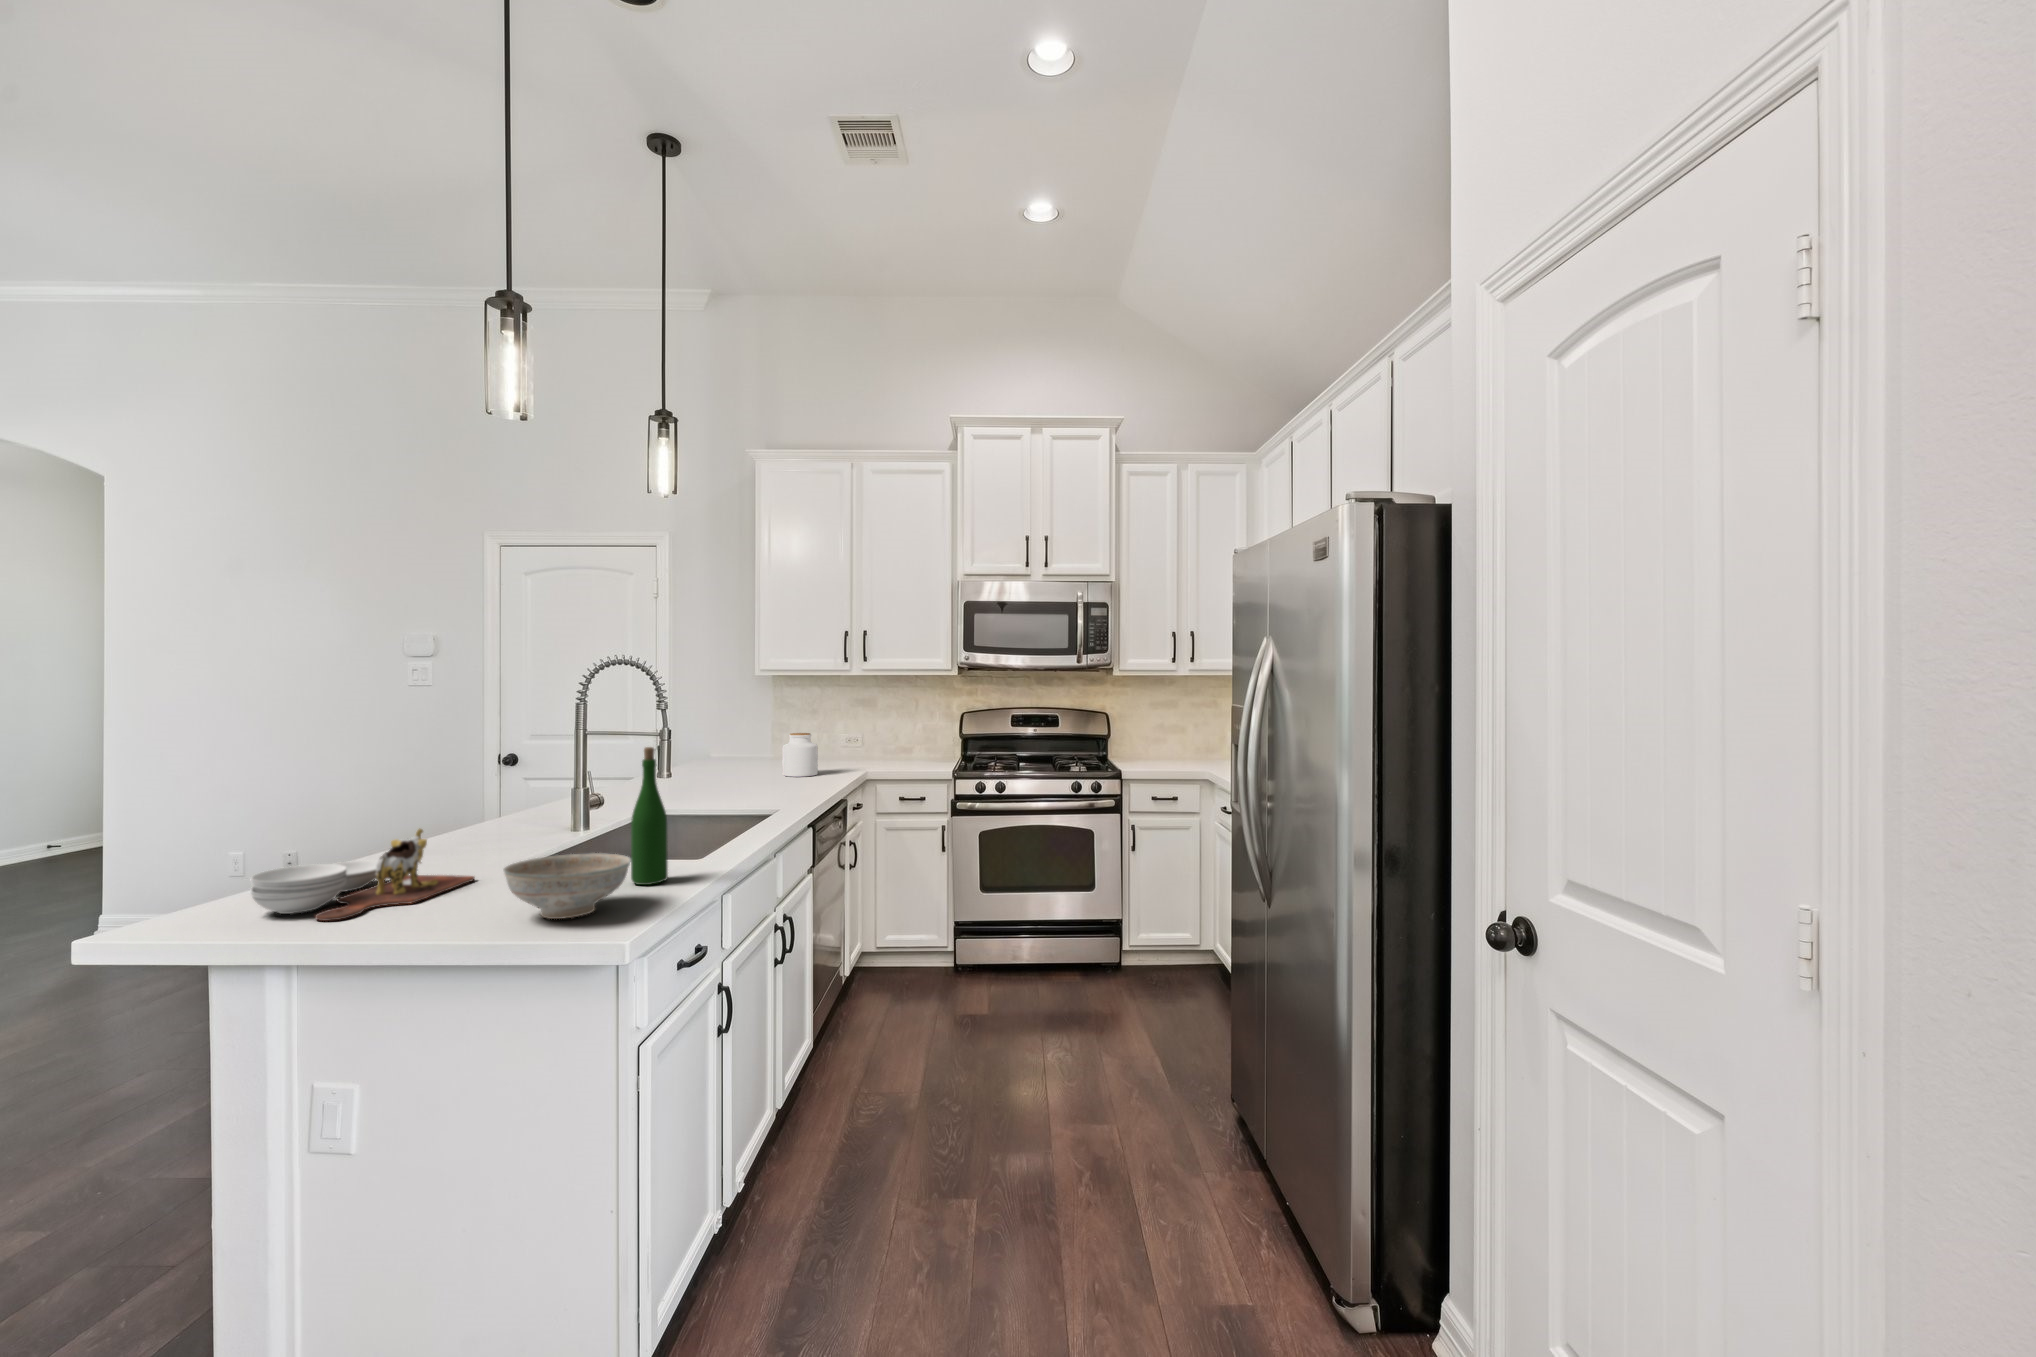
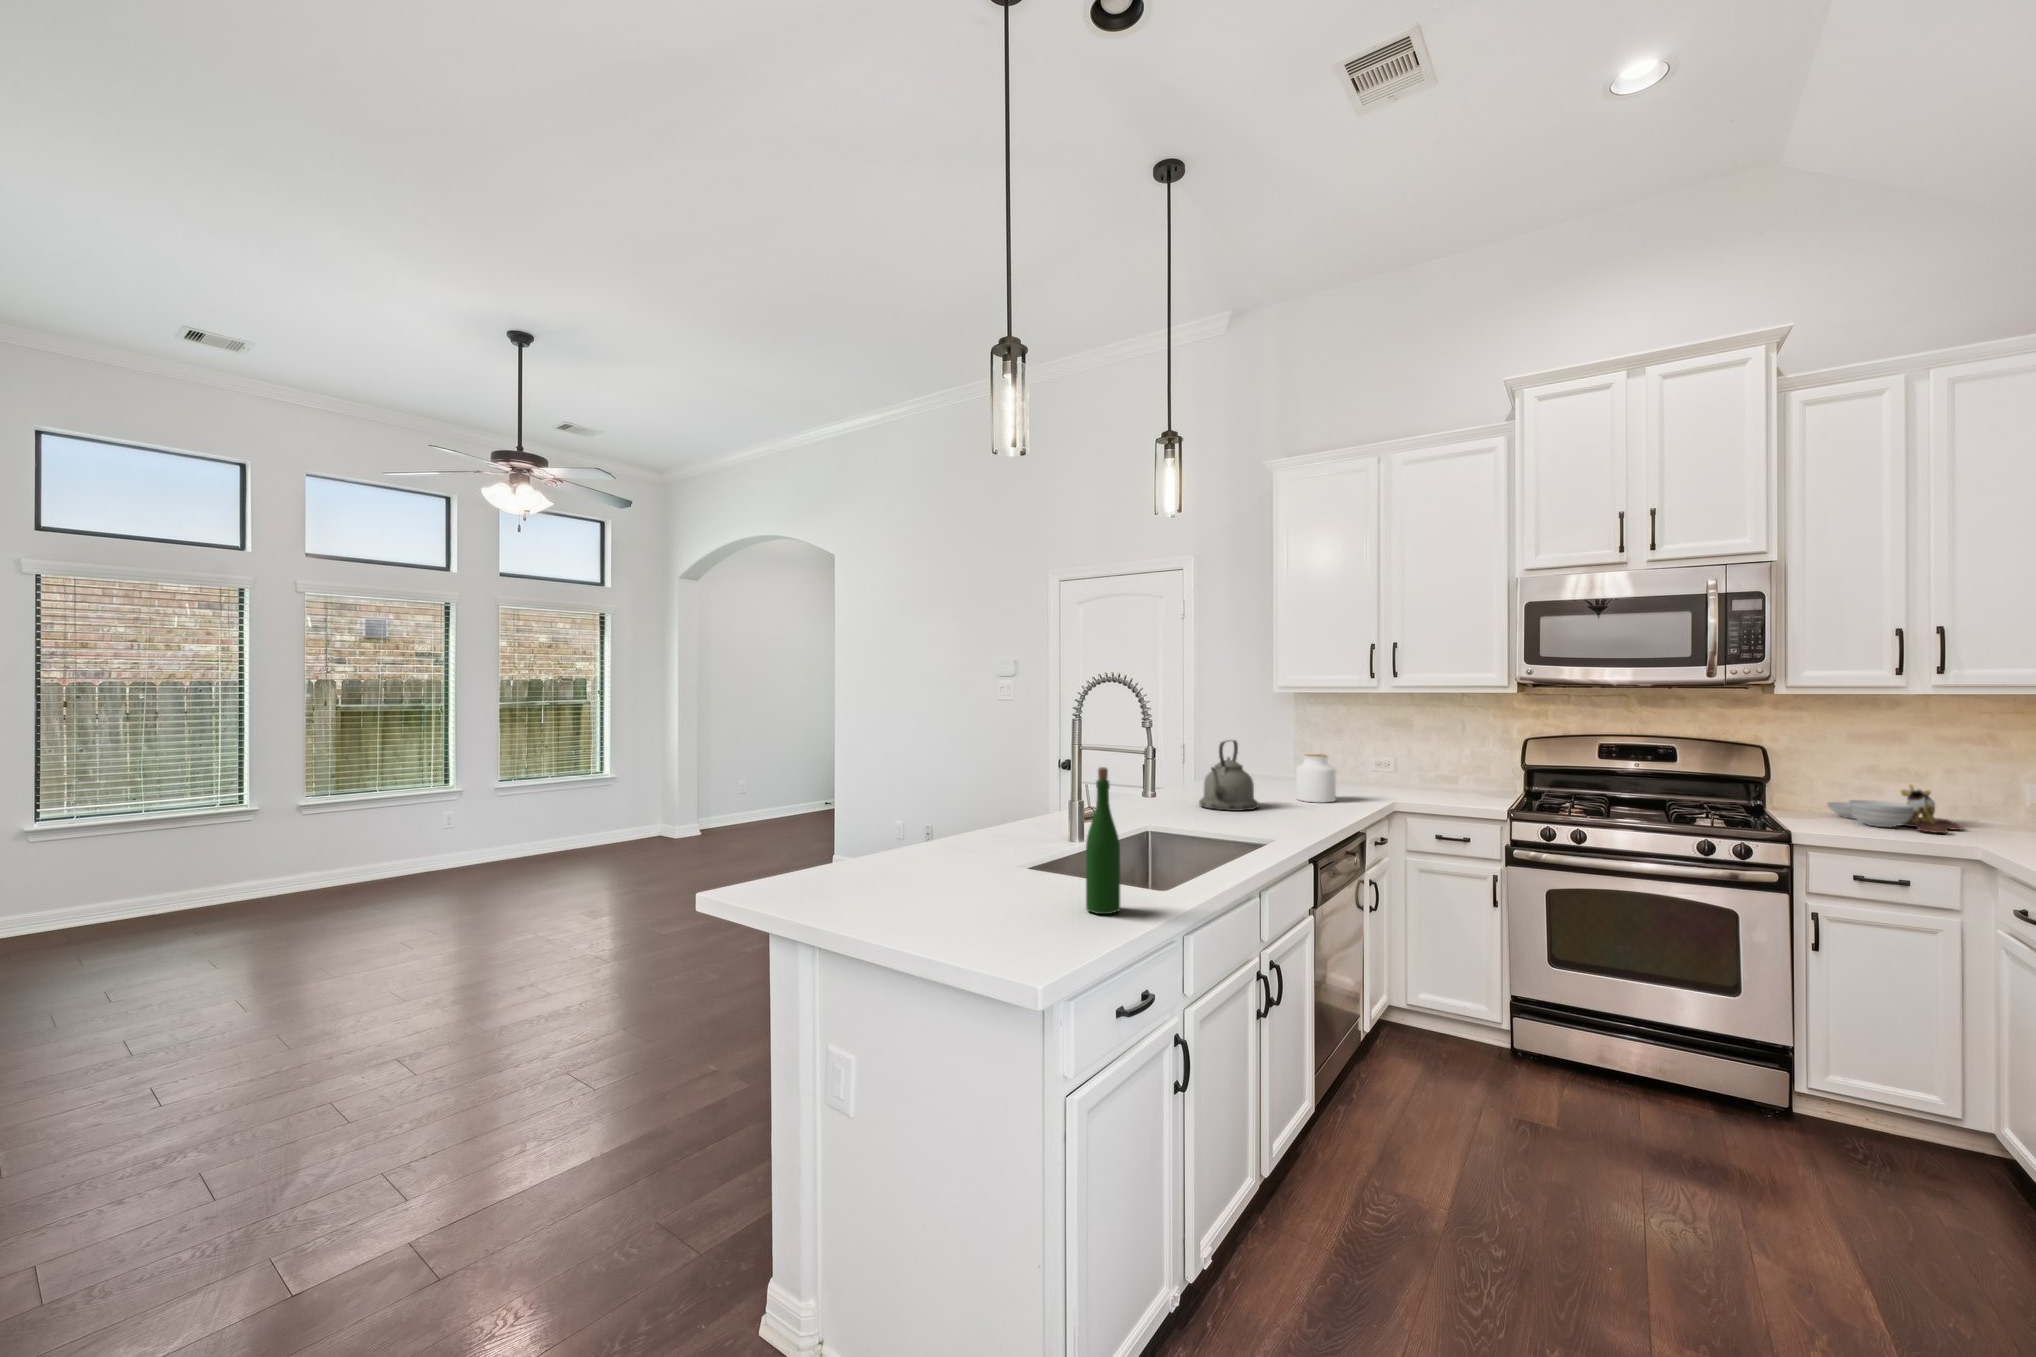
kettle: none [693,722,752,790] -> present [1199,740,1259,811]
cutting board: present [250,829,475,921] -> present [1827,784,1962,833]
decorative bowl: present [503,853,631,919] -> none [955,872,1071,941]

